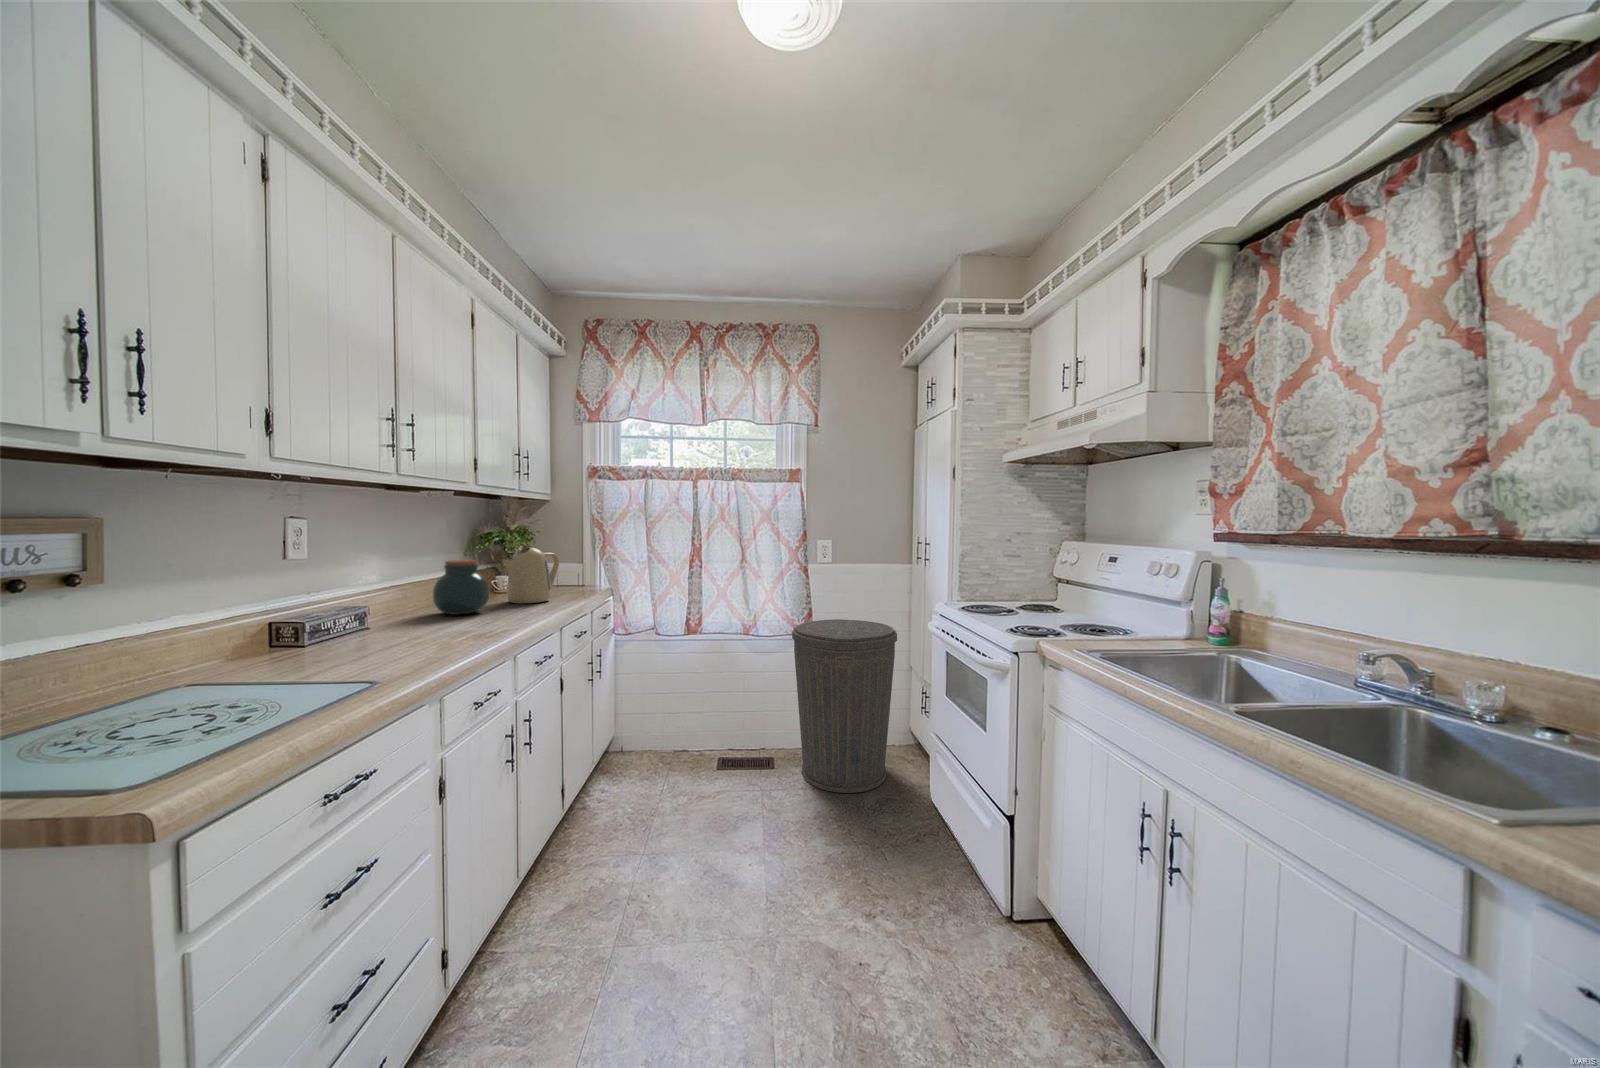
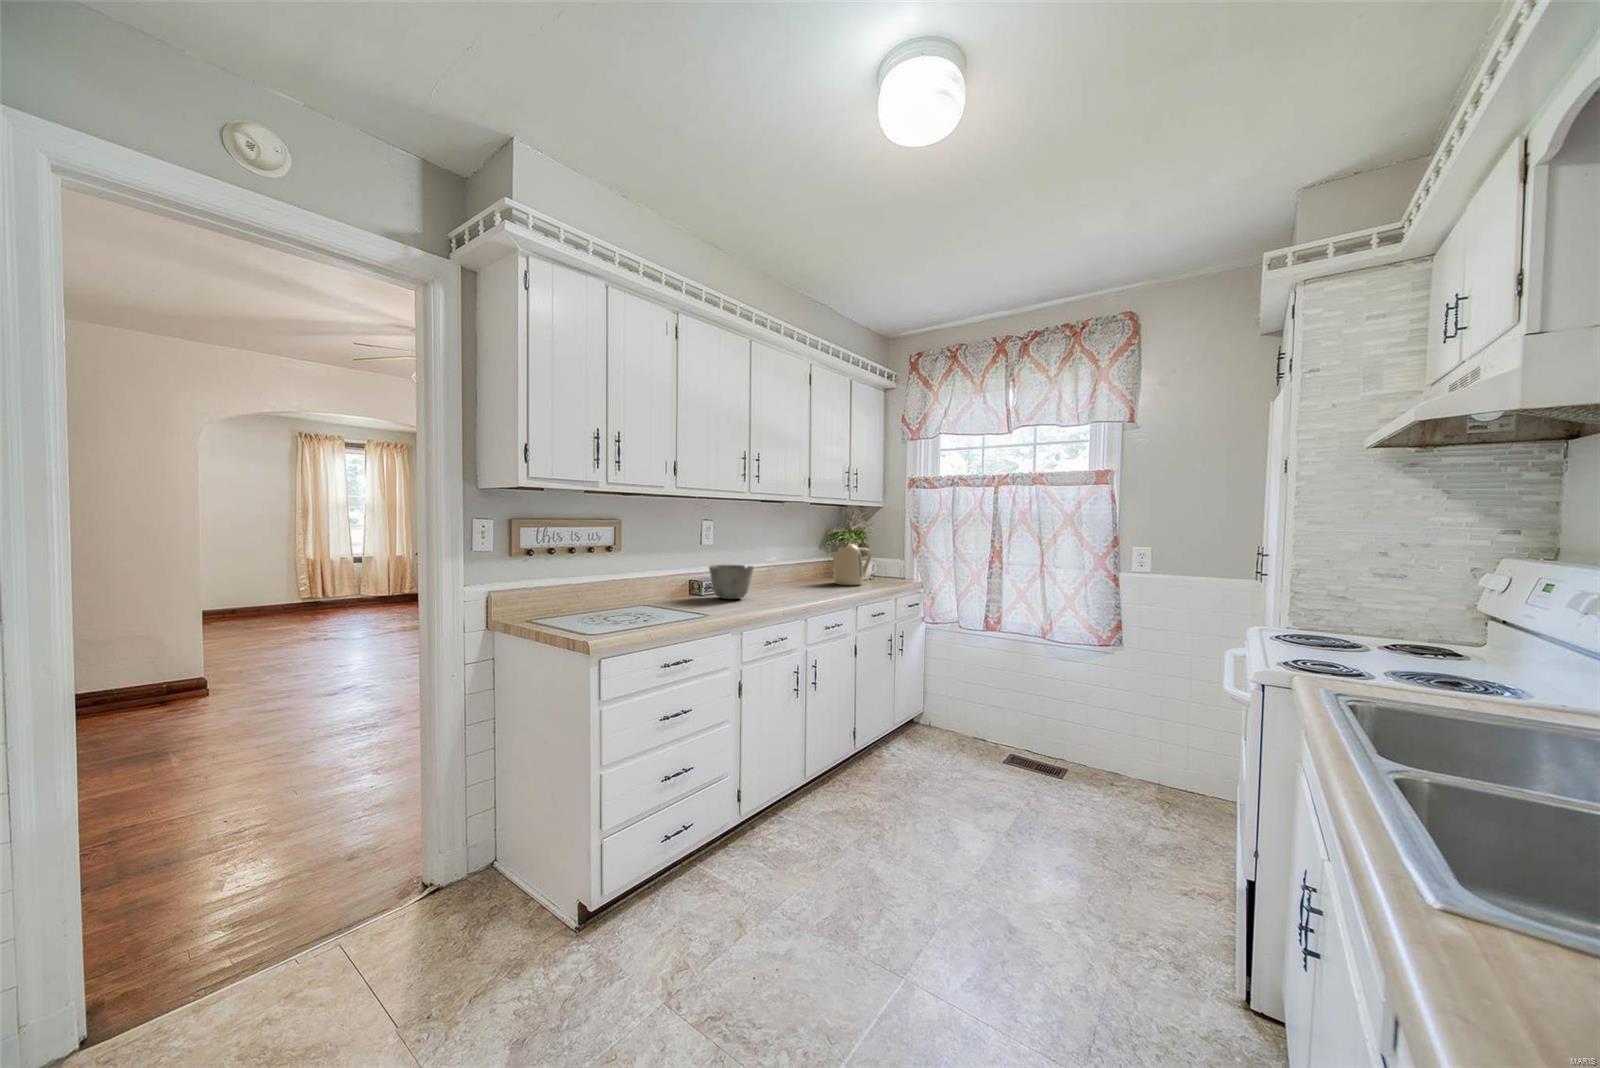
jar: present [433,560,489,615] -> none [782,550,815,587]
ceramic bowl: none [324,590,420,650] -> present [709,565,754,599]
trash can: present [792,619,897,793] -> none [1079,635,1218,833]

